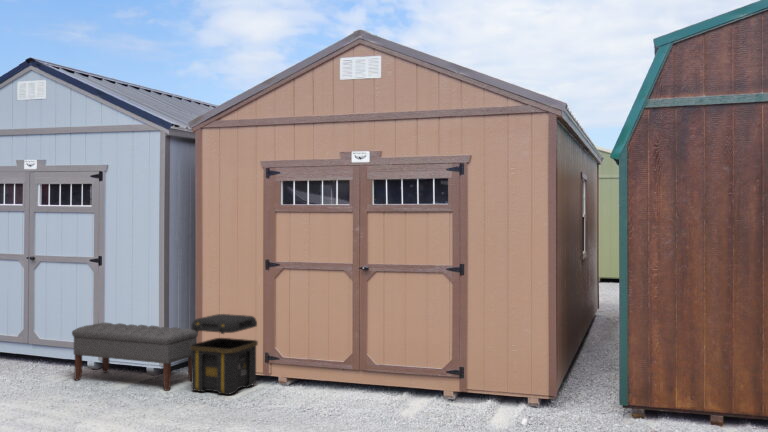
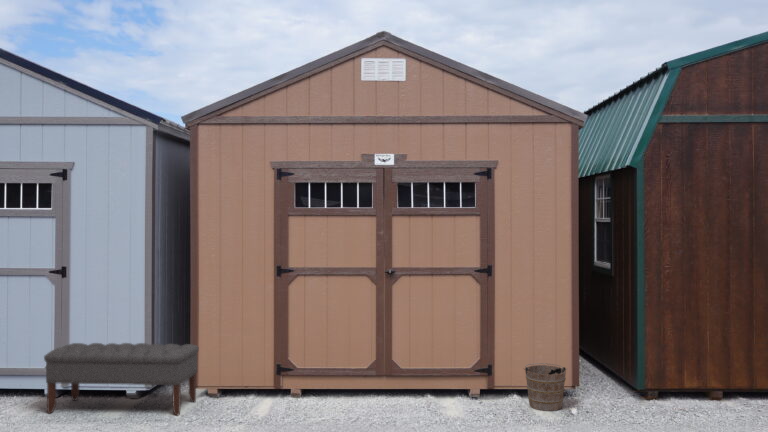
toolbox: present [190,314,258,395] -> none [205,326,272,413]
bucket: none [485,369,532,419] -> present [525,363,566,411]

